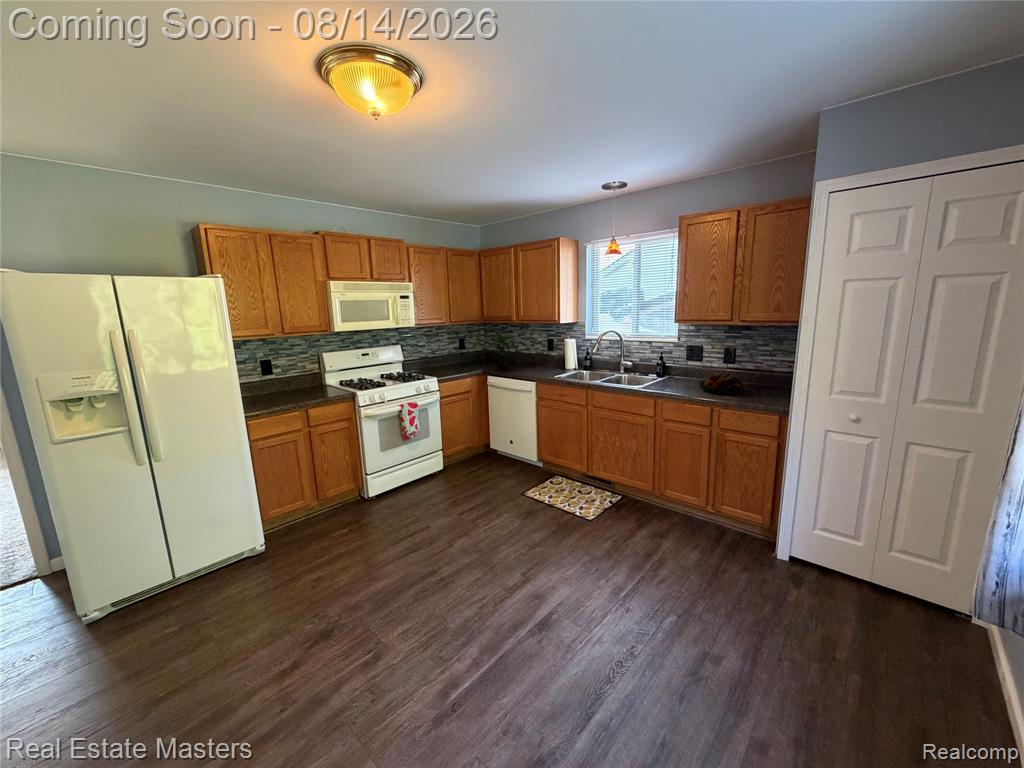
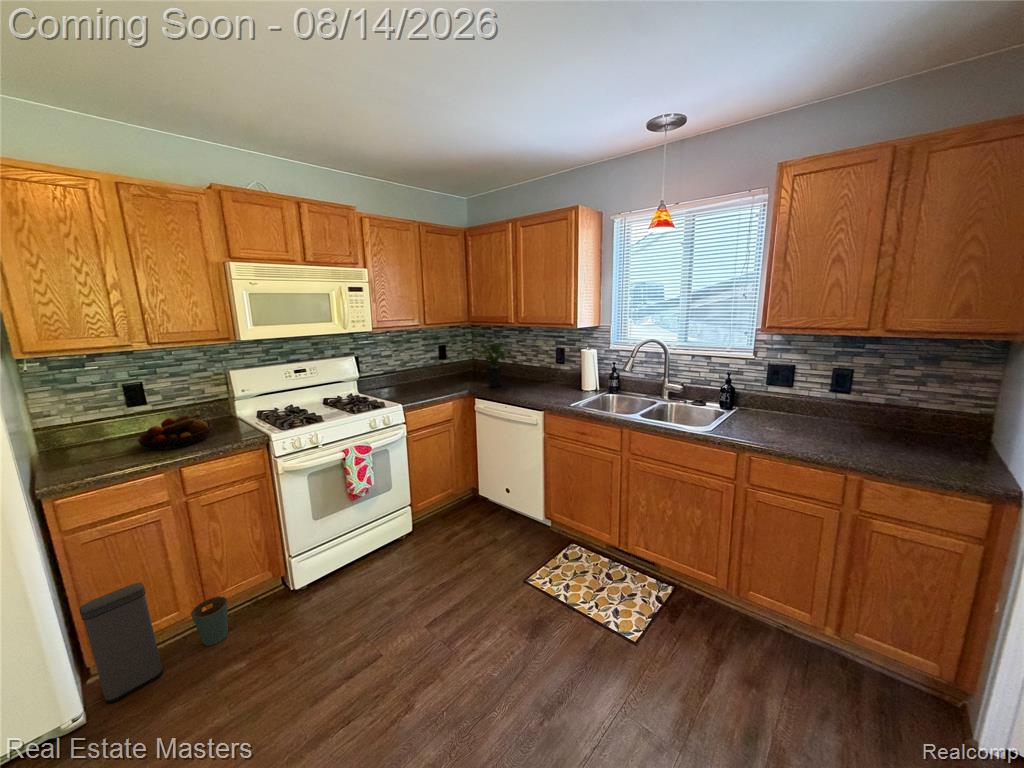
fruit bowl: present [699,372,745,394] -> present [138,411,212,450]
trash can: none [259,477,332,544] -> present [80,583,228,703]

